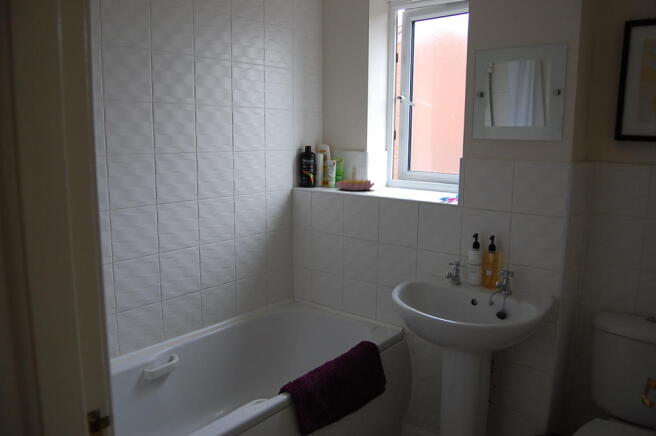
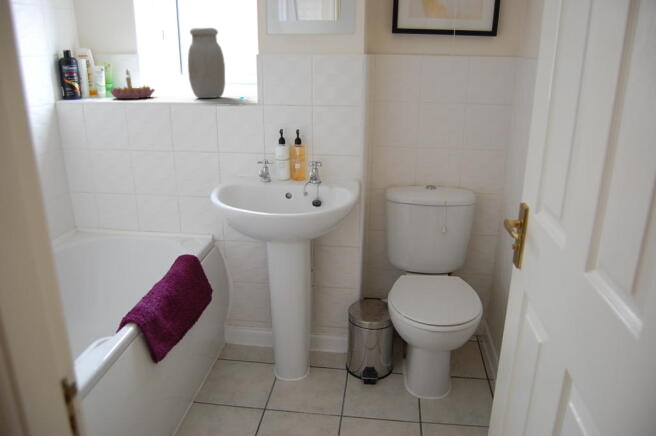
jar: none [403,131,438,196] -> present [188,28,225,98]

